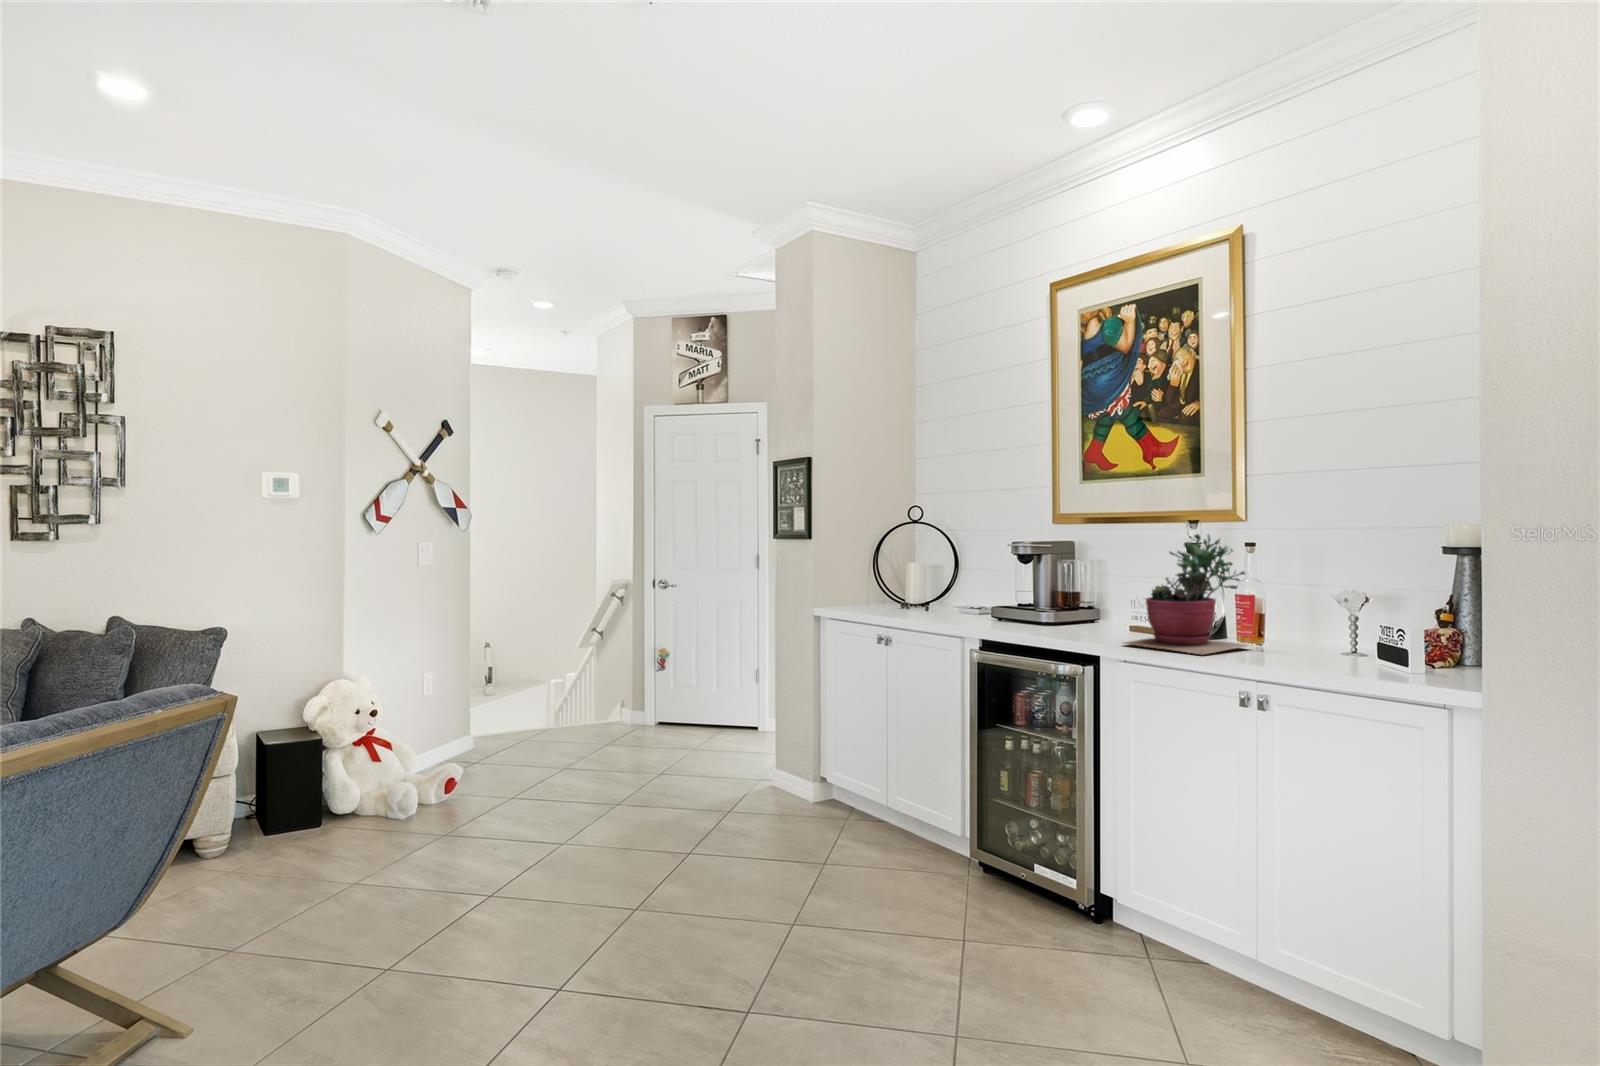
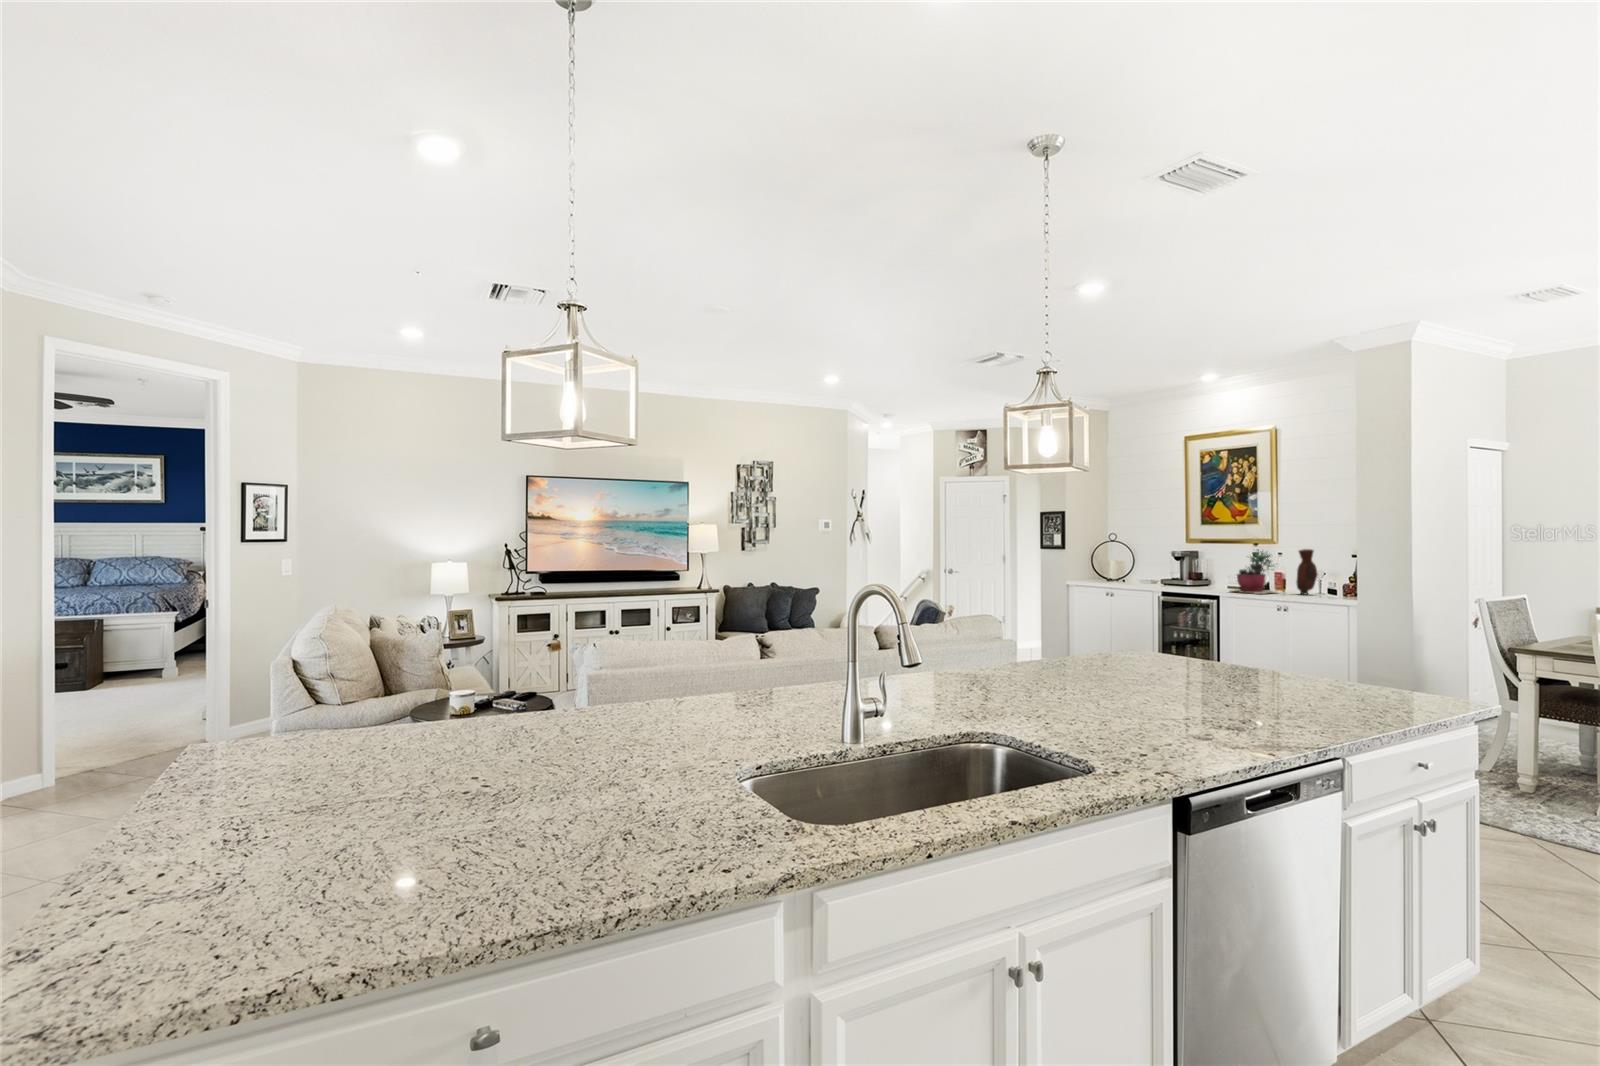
vase: none [1292,533,1347,657] -> present [1296,549,1317,594]

